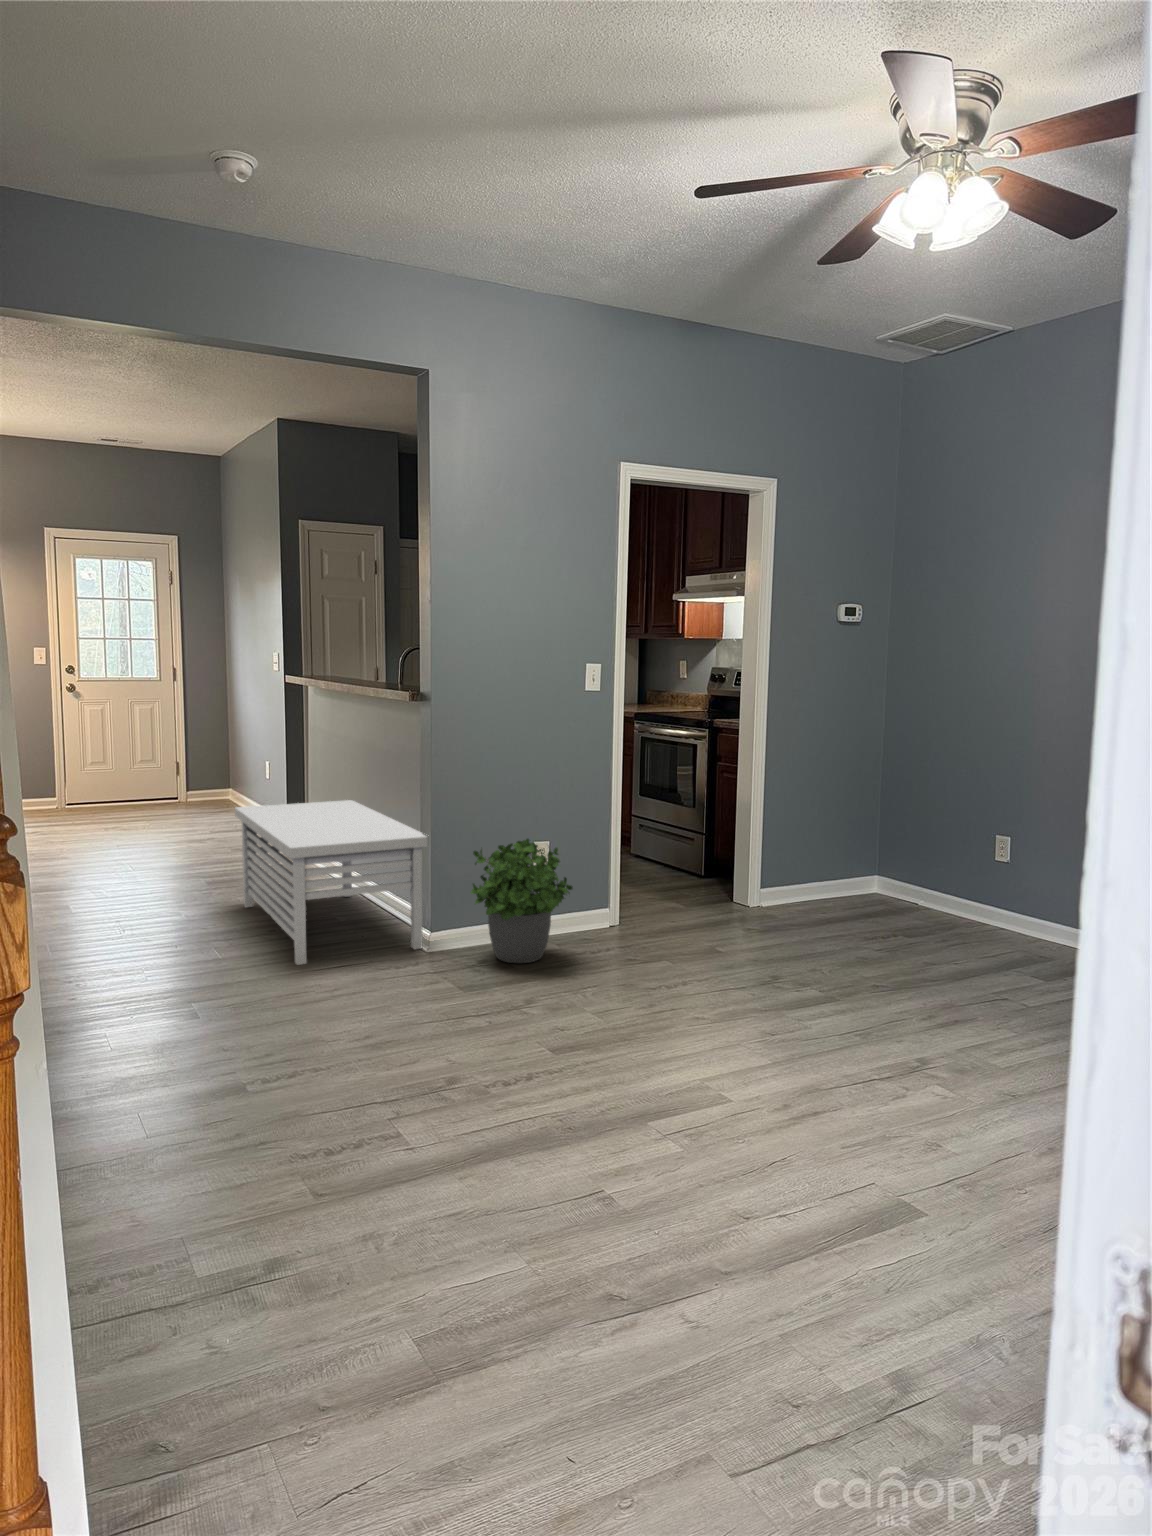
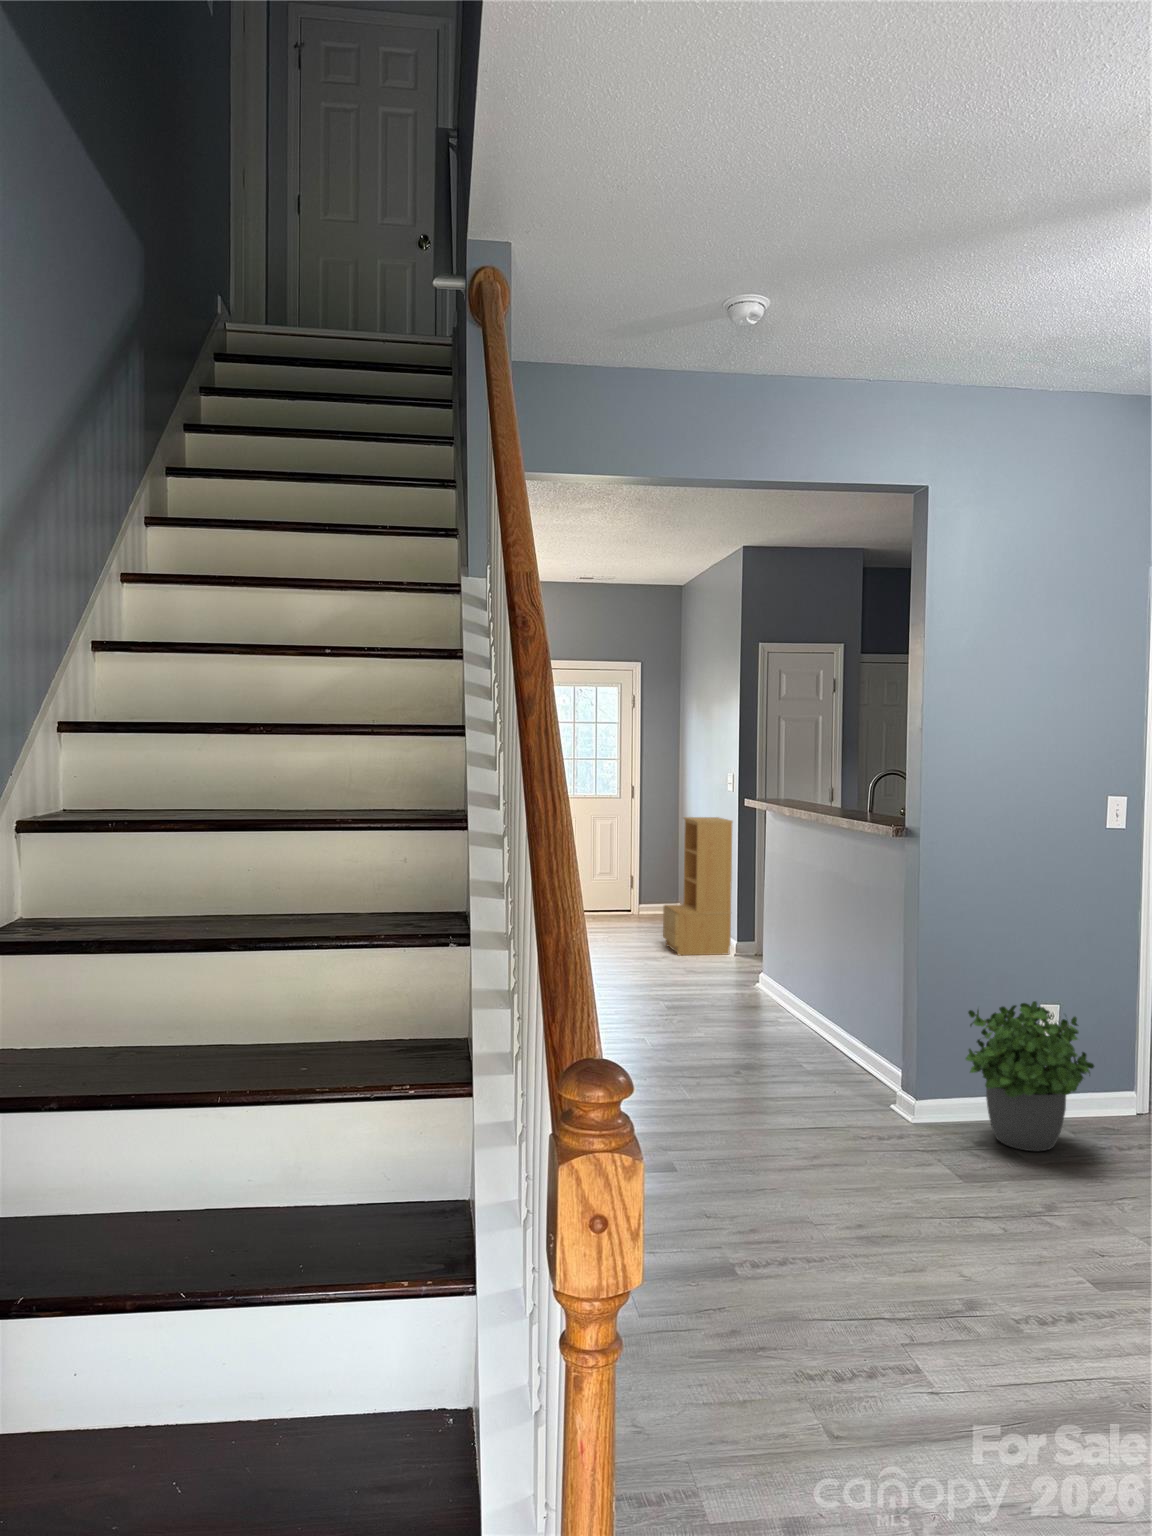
bookshelf: none [209,696,280,836] -> present [663,817,733,955]
storage bench: present [235,800,427,965] -> none [699,935,916,1117]

